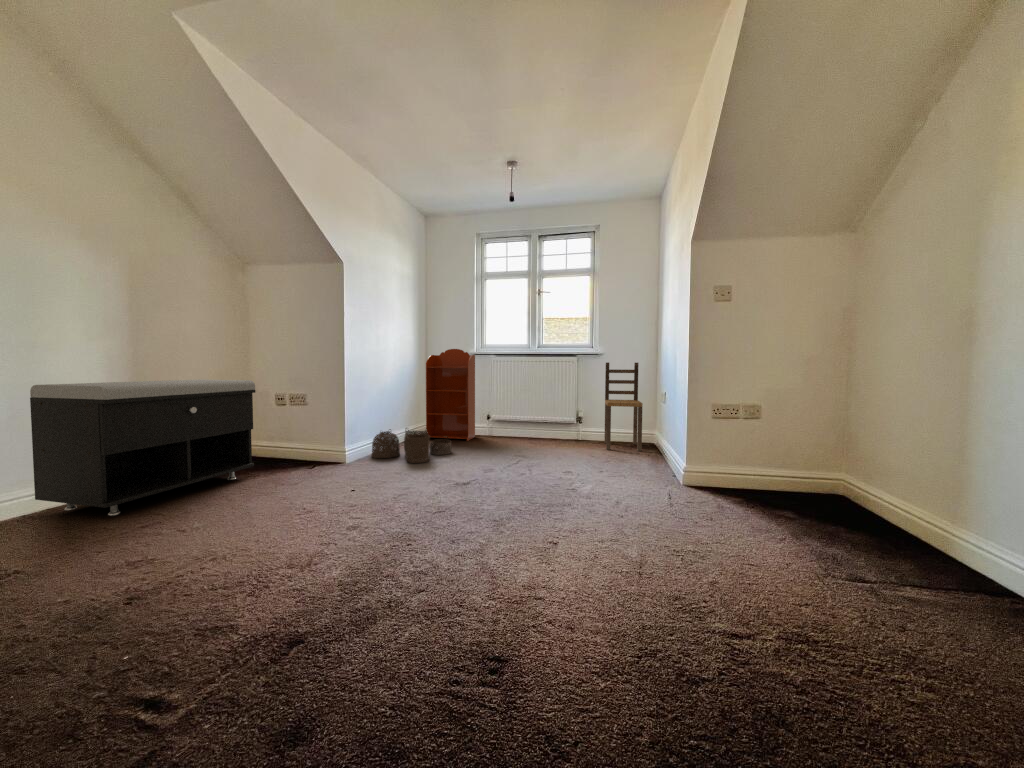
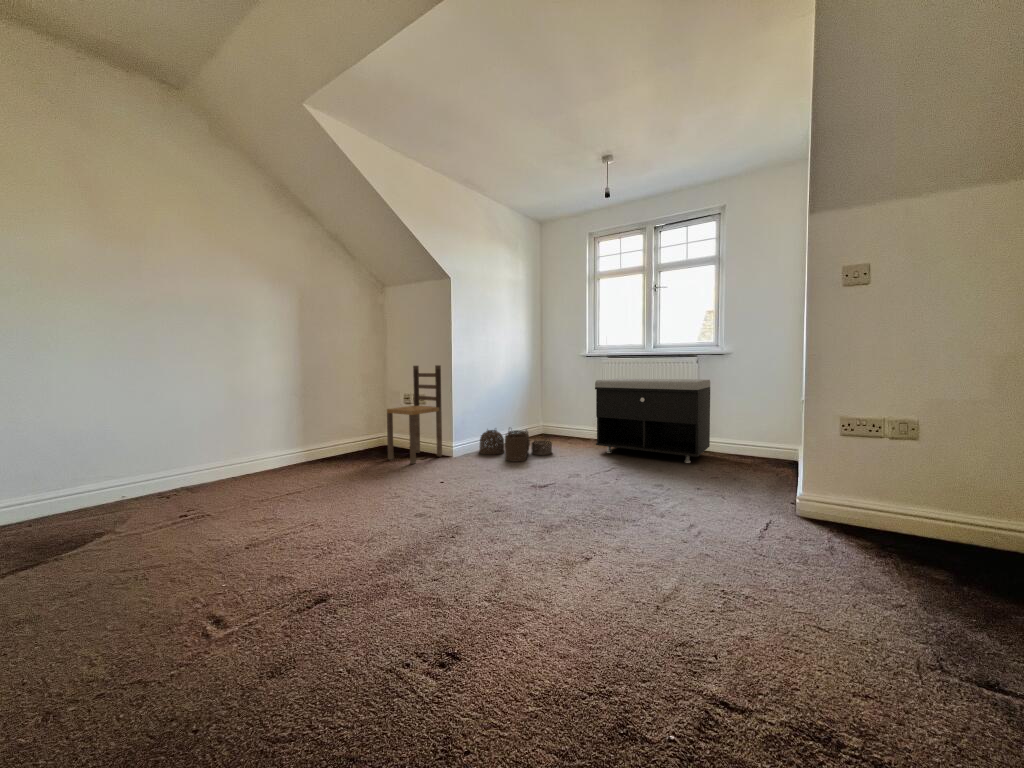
bookcase: present [426,349,475,441] -> none [536,351,586,443]
chair: present [604,362,643,451] -> present [387,365,442,464]
storage bench: present [30,379,255,516] -> present [595,378,710,463]

